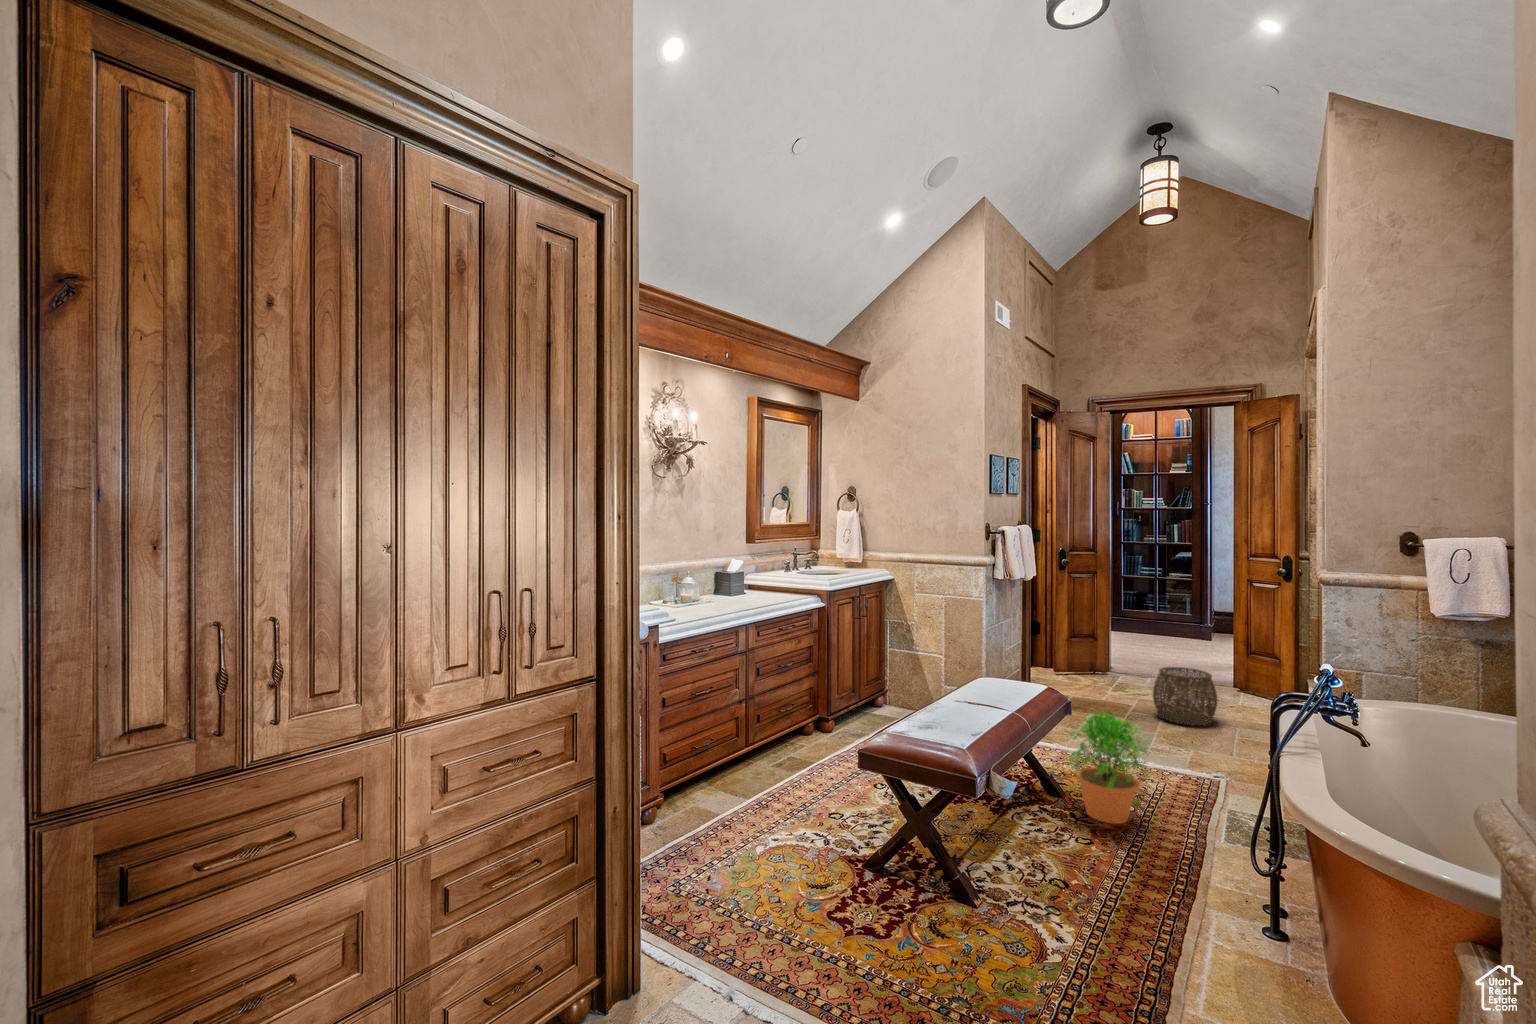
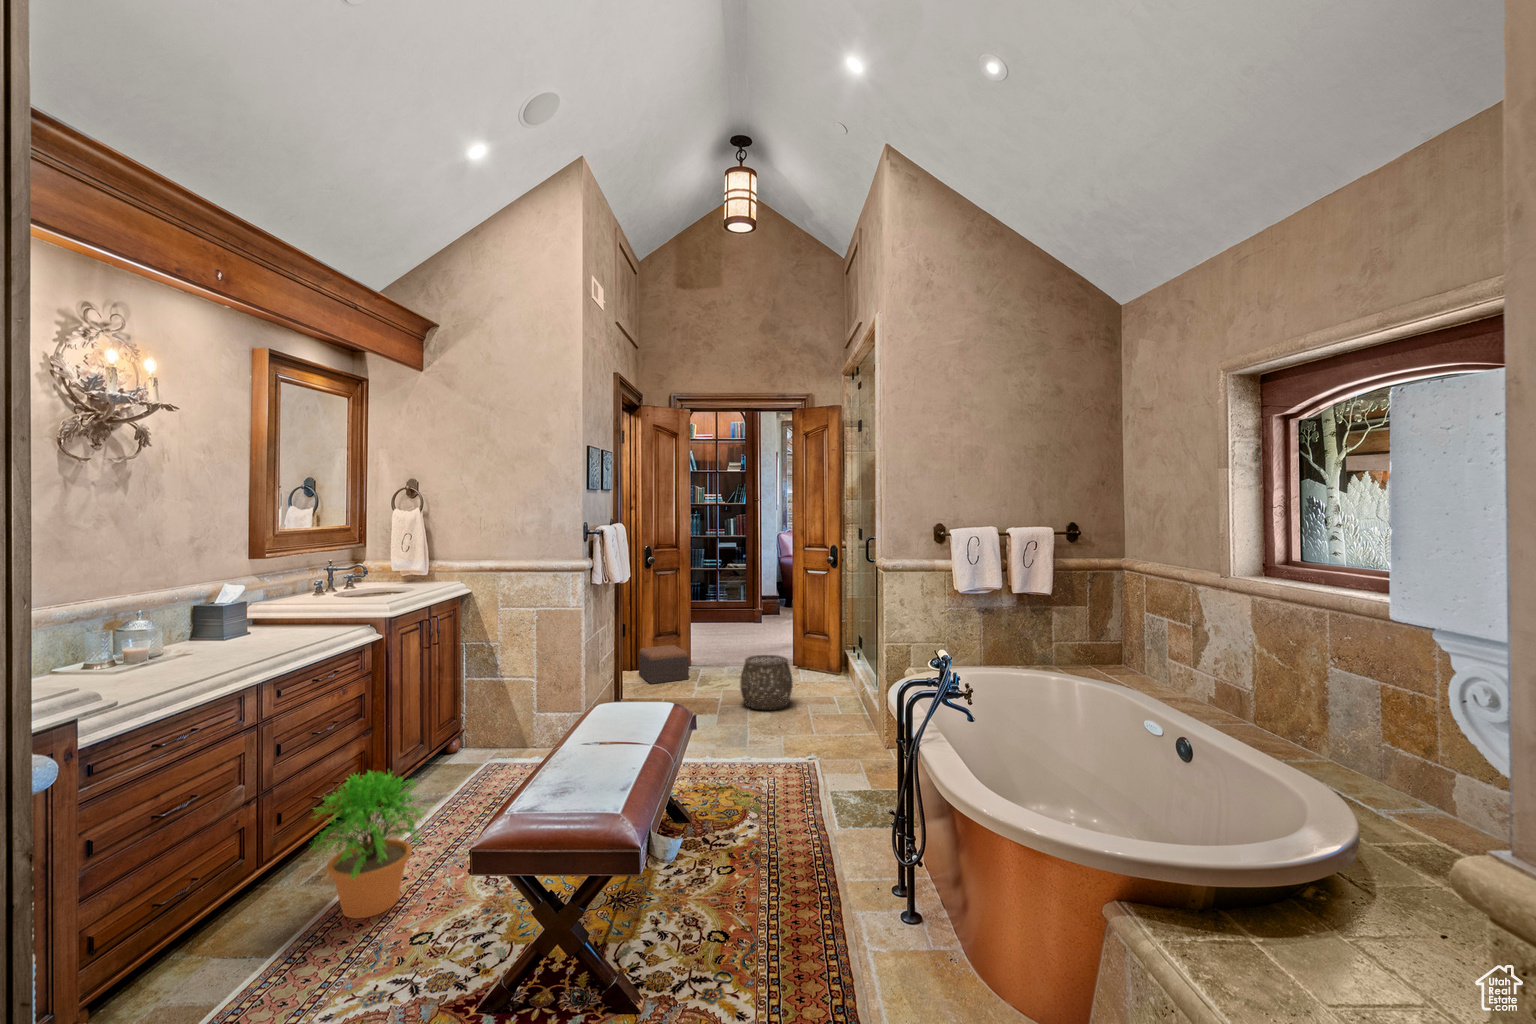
footstool: none [1052,647,1104,684] -> present [639,645,689,684]
potted plant: present [1068,712,1151,824] -> present [311,769,423,919]

